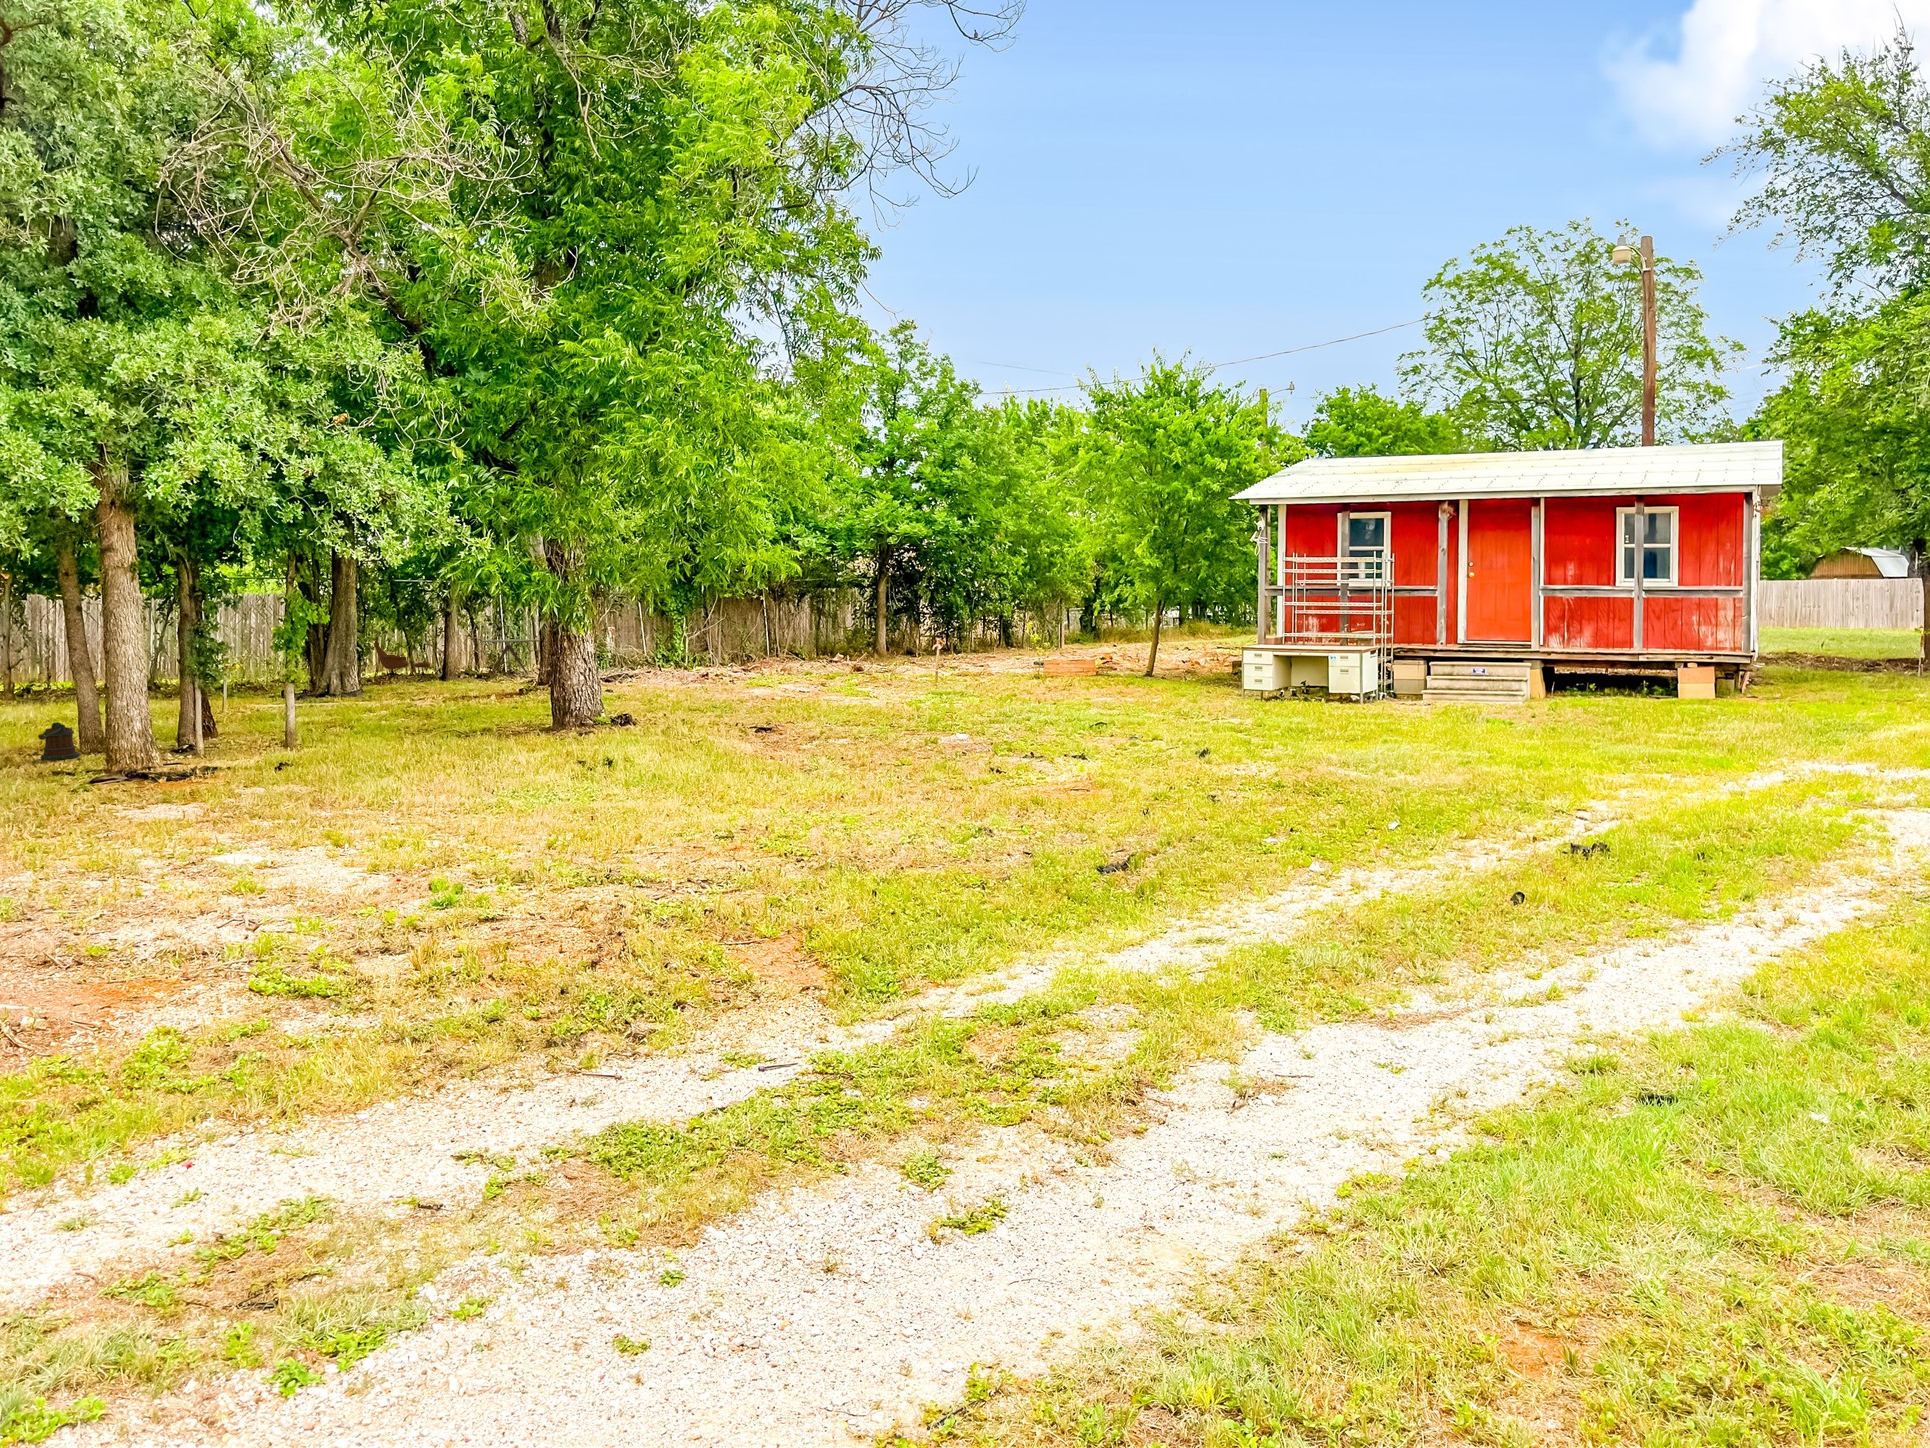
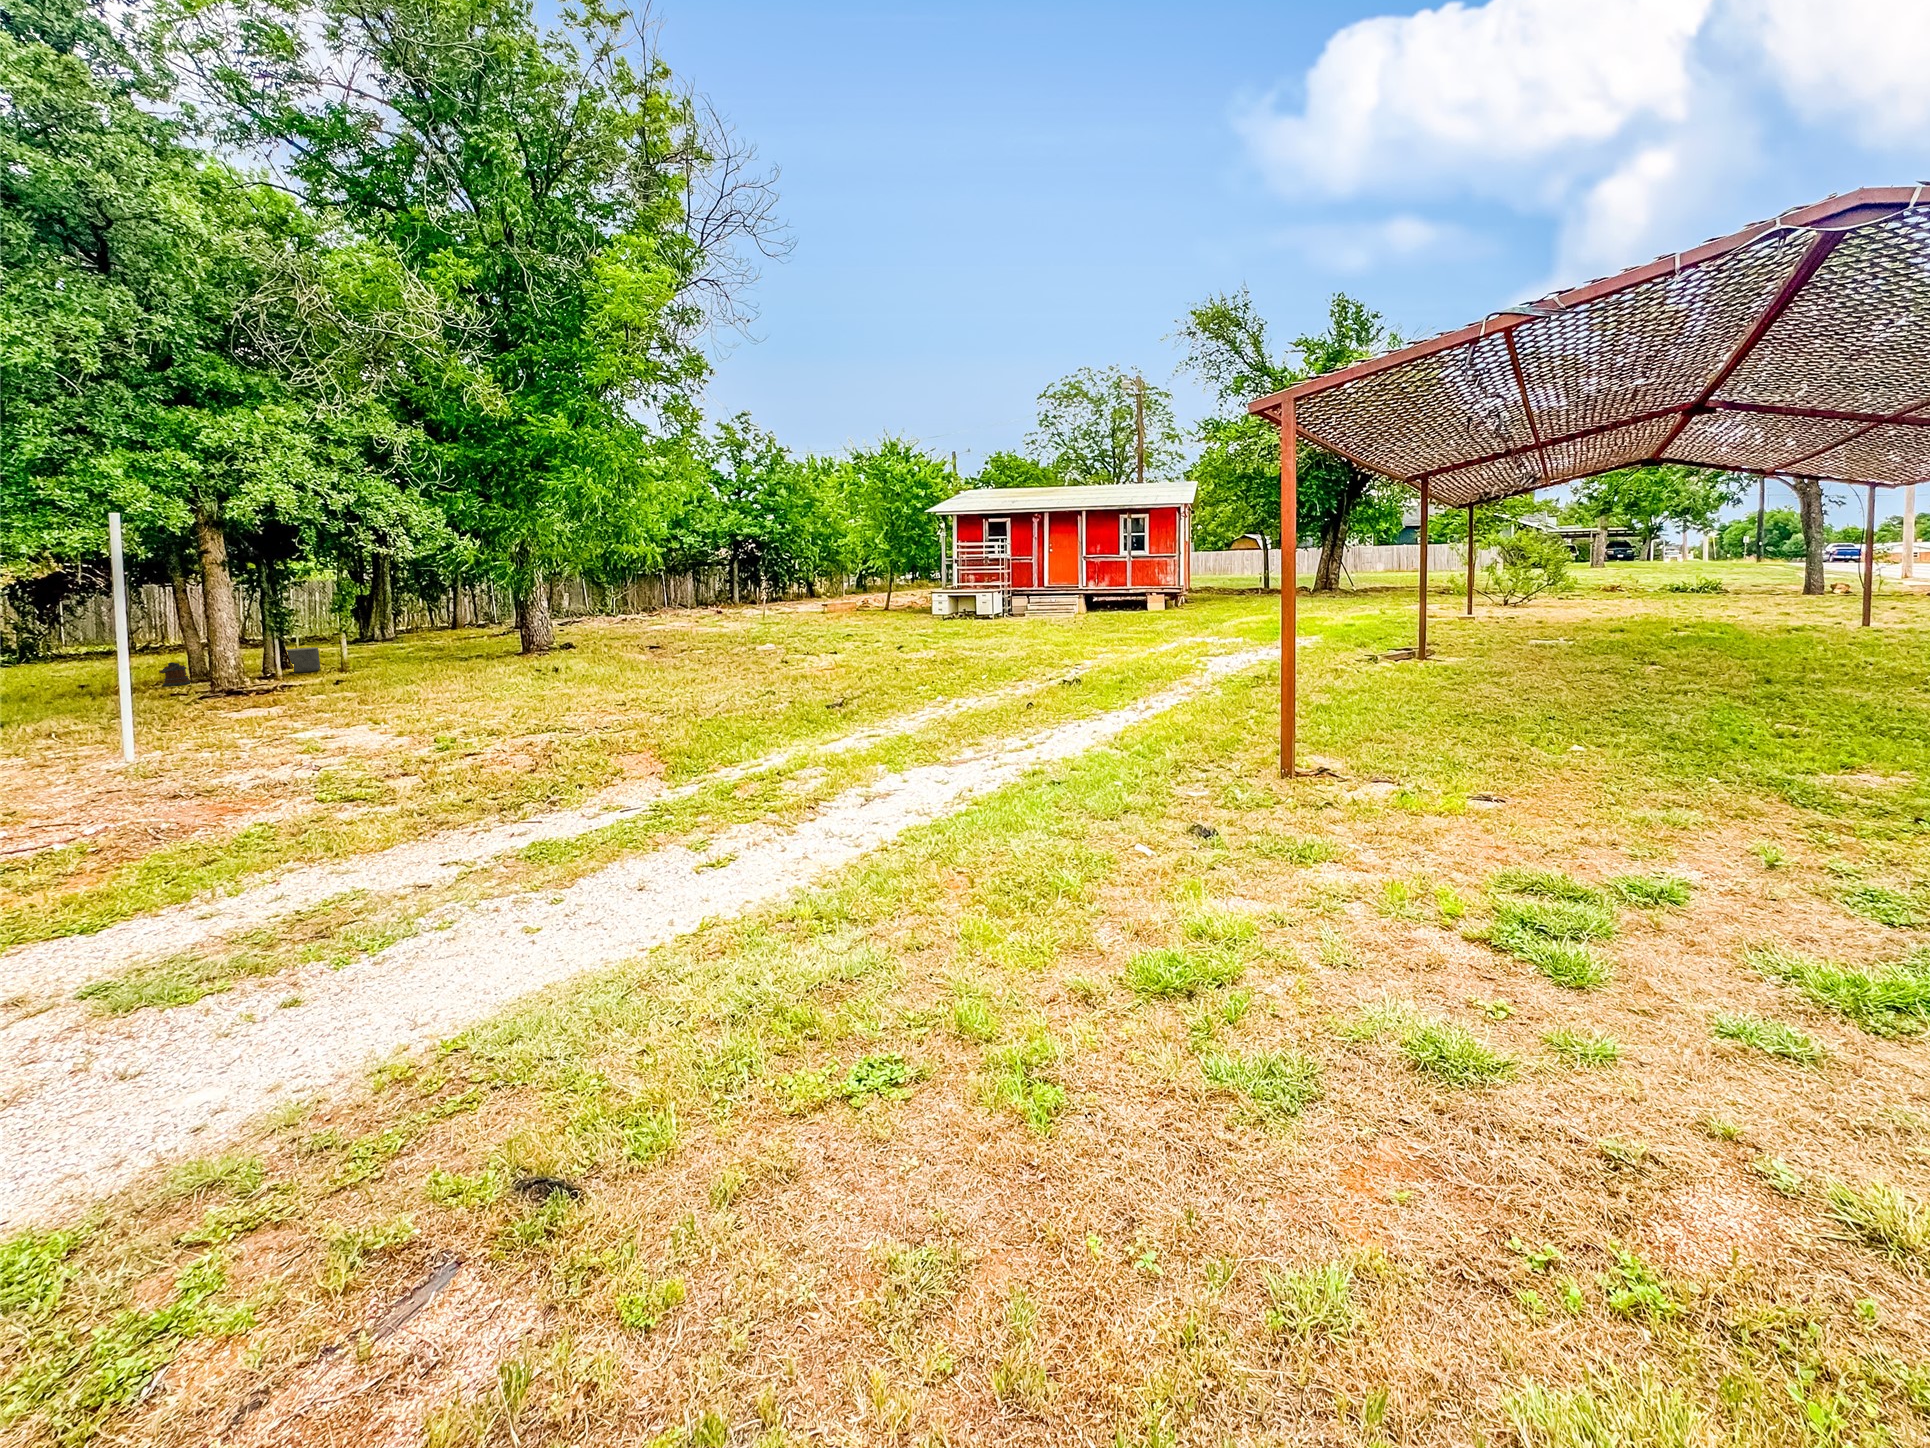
round table: present [482,639,535,675] -> none [474,603,511,626]
lounge chair: present [374,641,430,678] -> none [396,606,442,631]
planter: none [207,707,253,747] -> present [287,648,320,673]

